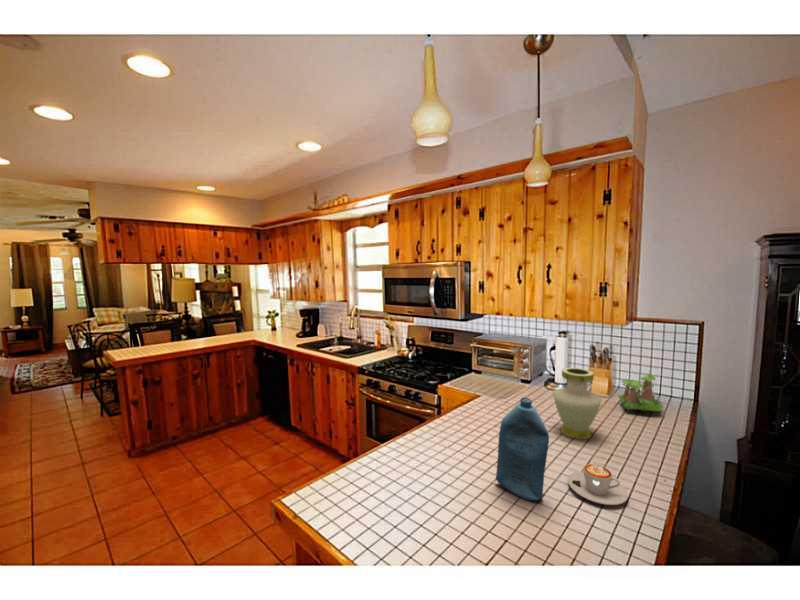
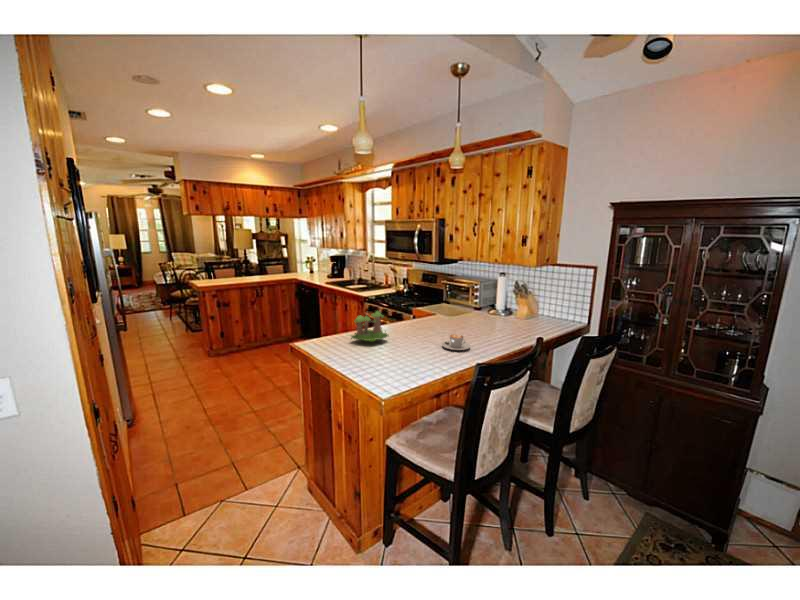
vase: present [553,368,602,439] -> none [465,290,493,333]
plant: present [619,373,662,411] -> present [351,311,389,341]
bottle: present [496,398,549,501] -> none [404,294,426,347]

